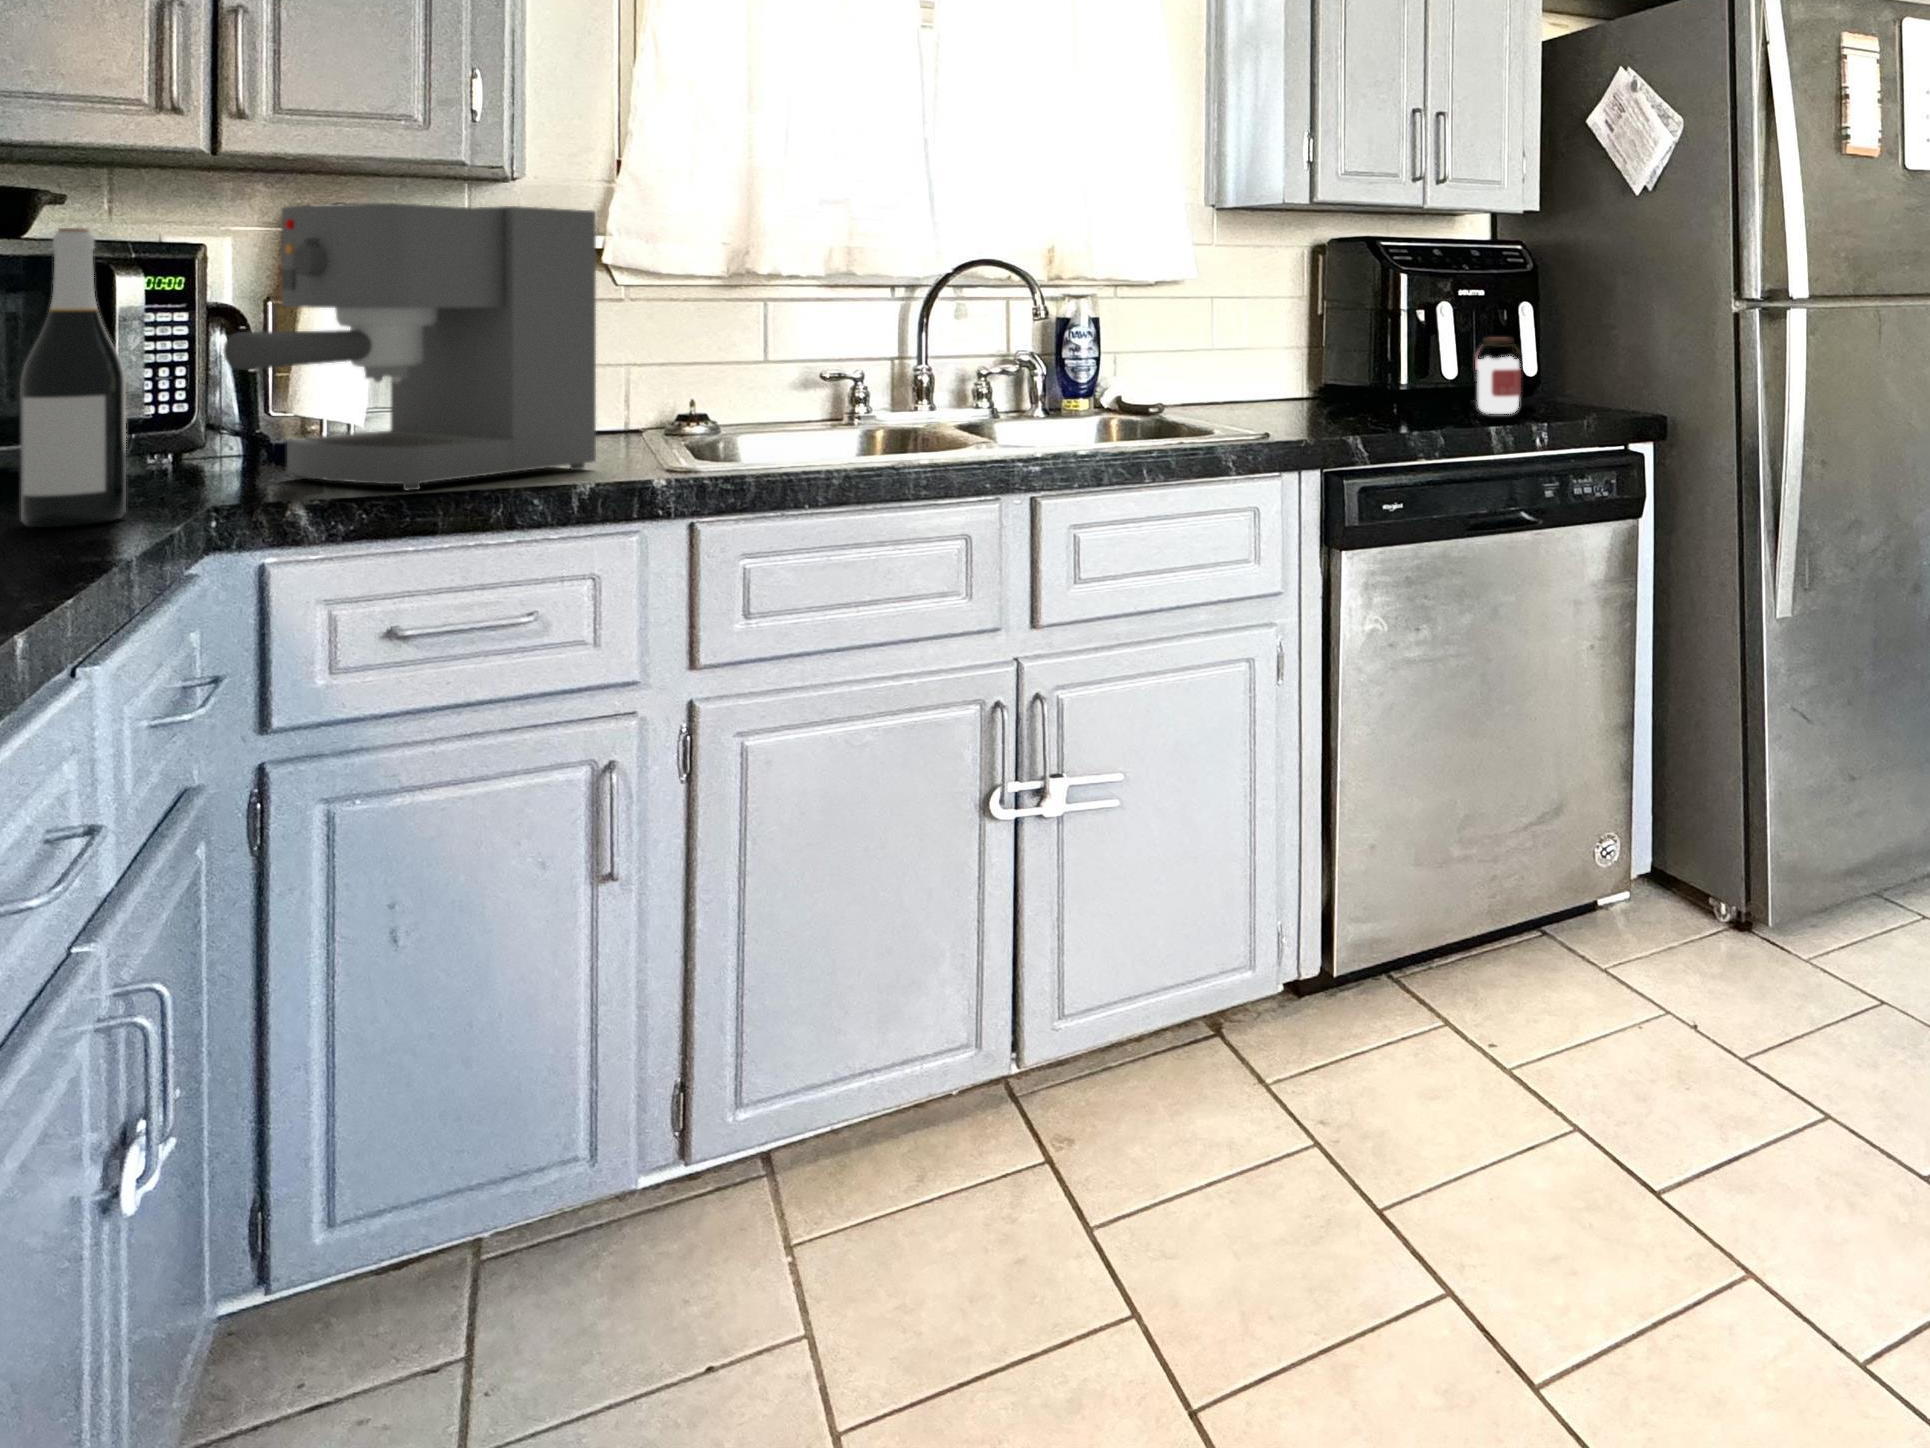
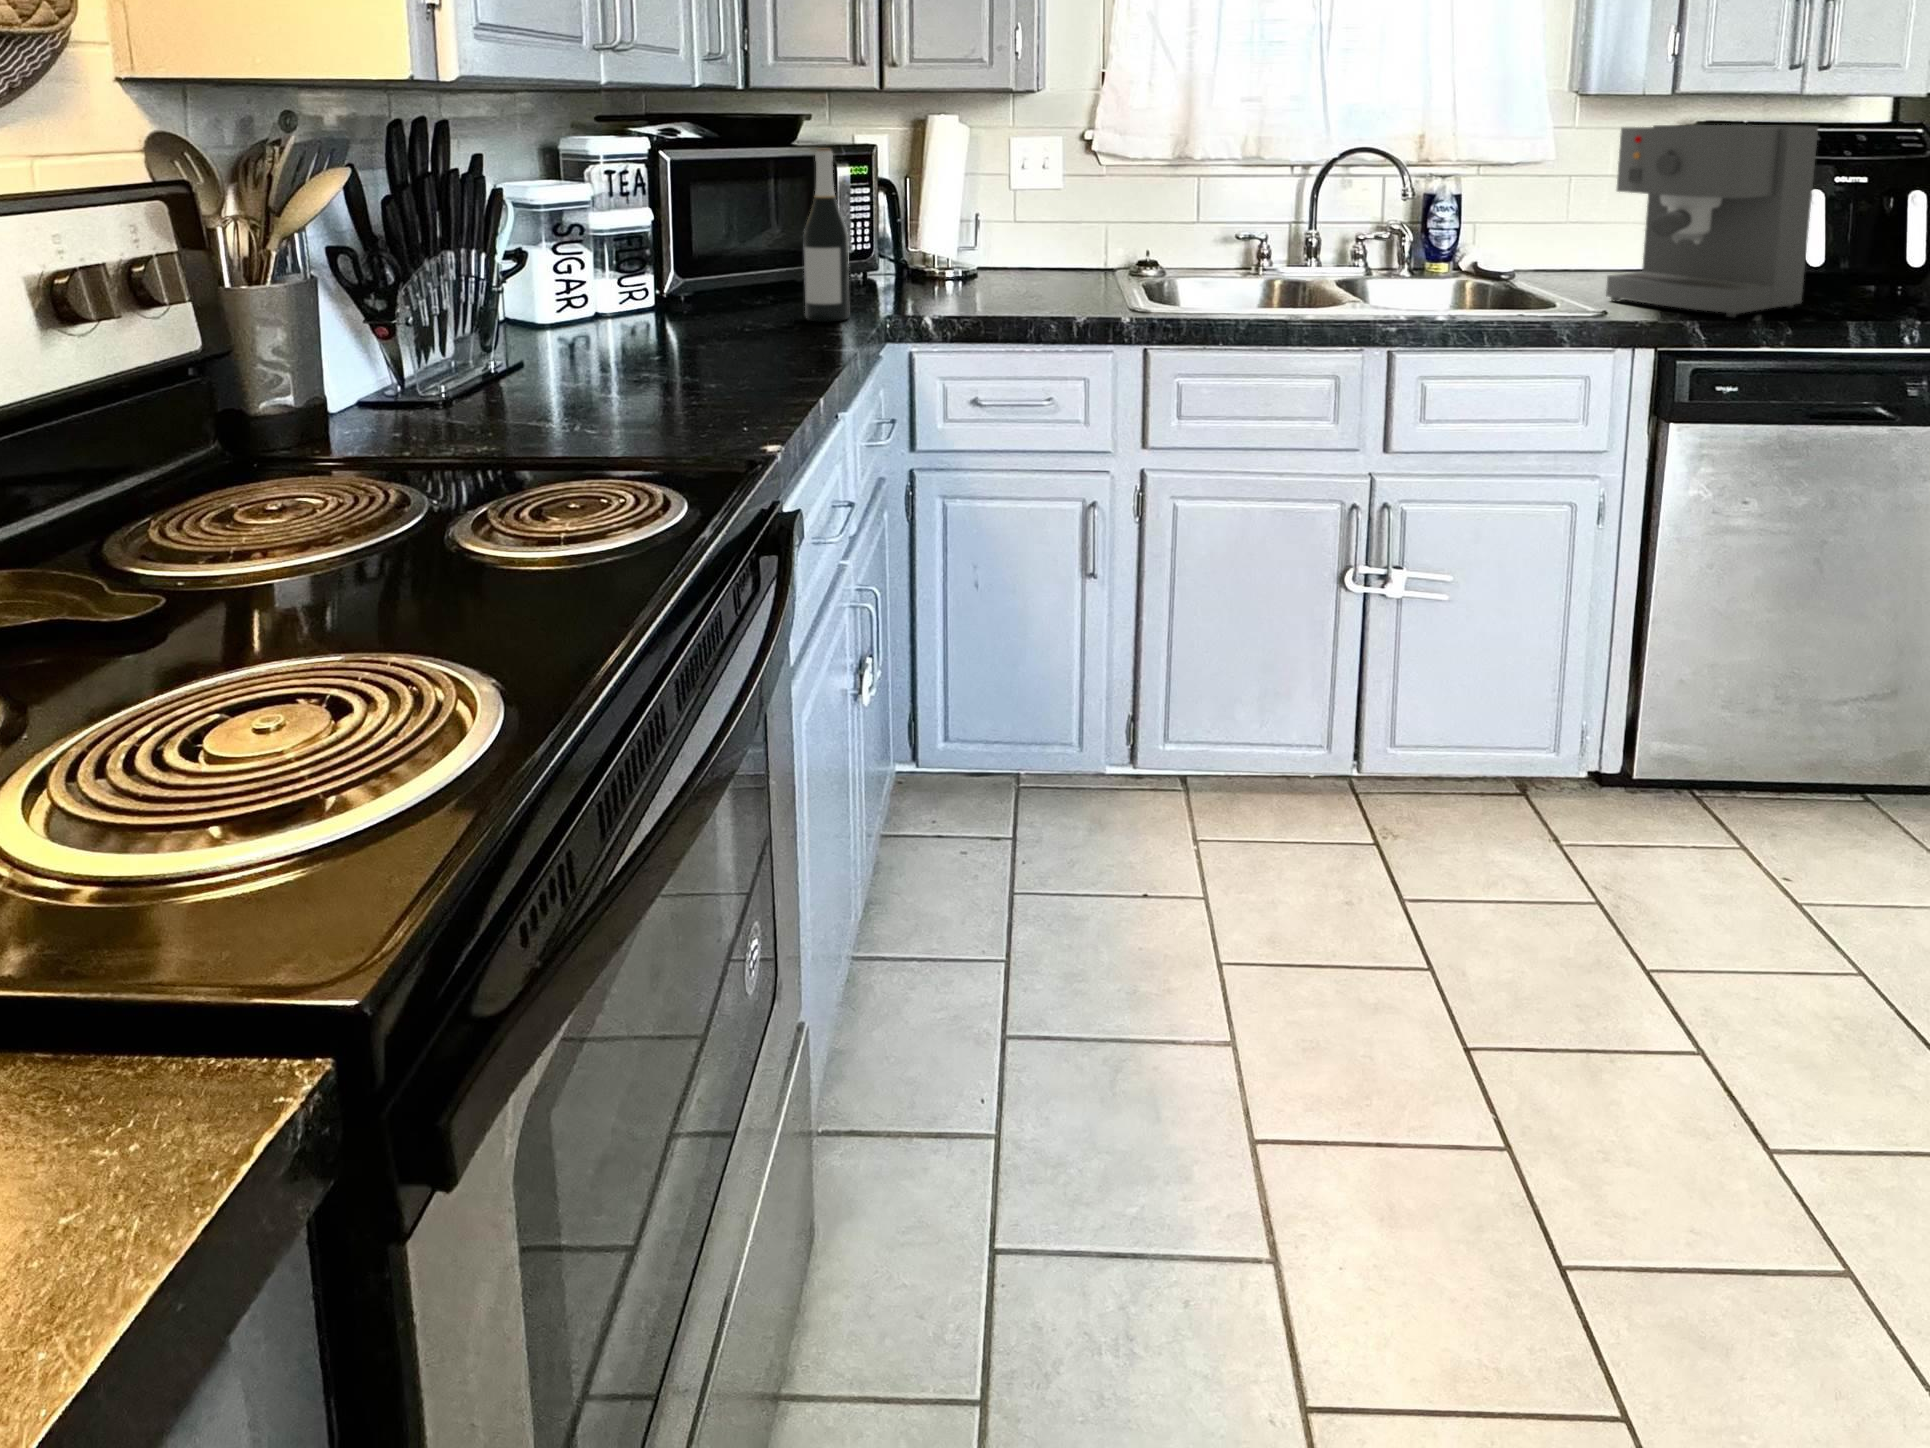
coffee maker: present [223,203,596,490] -> present [1606,125,1818,317]
jar: present [1475,338,1521,414] -> none [1845,226,1906,305]

